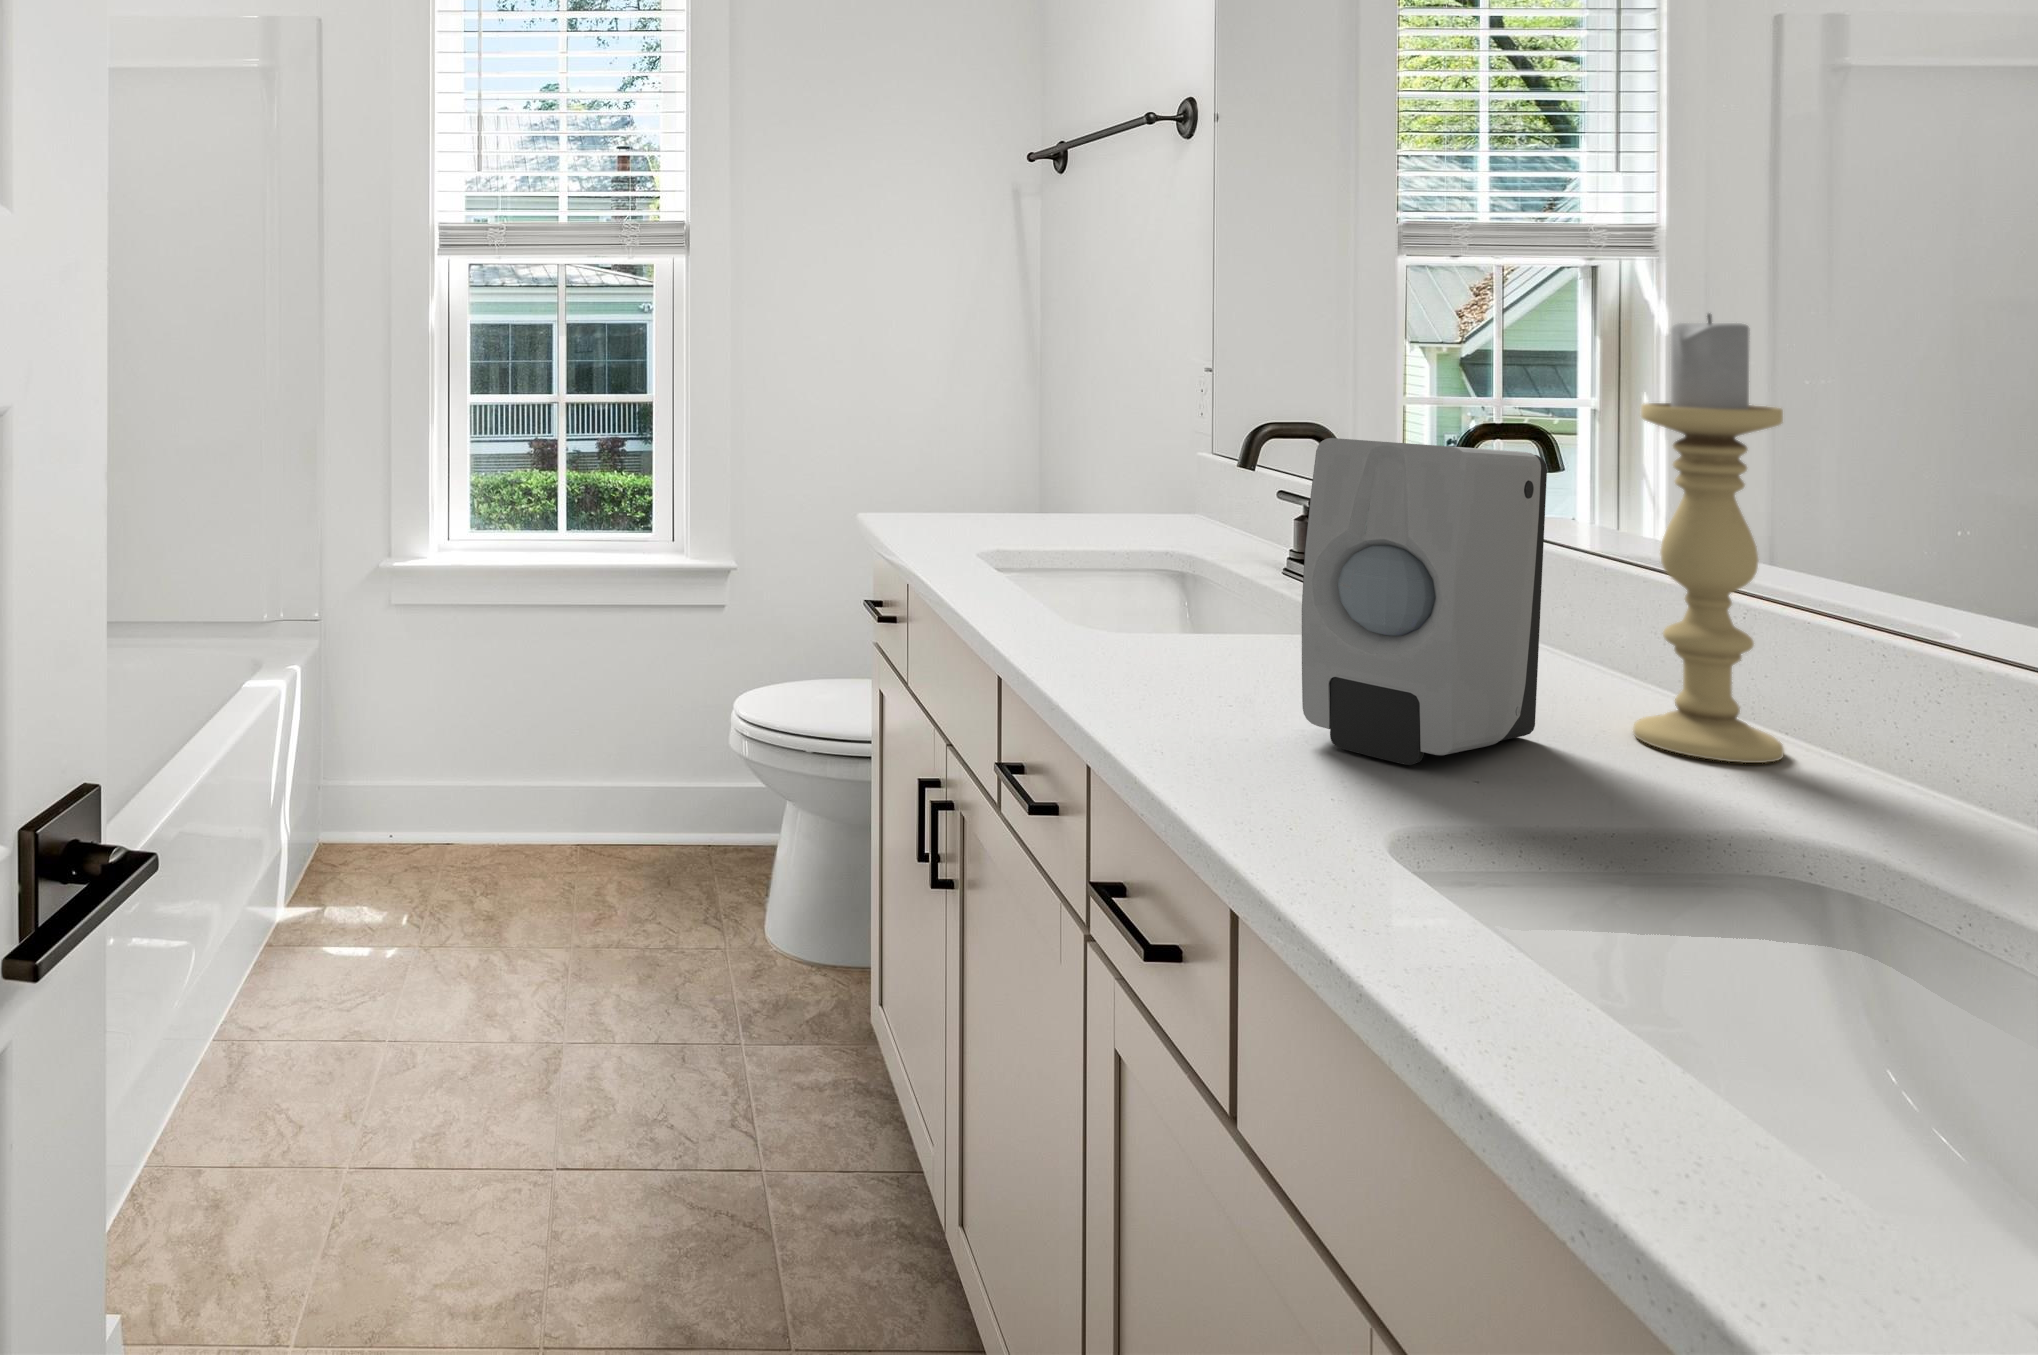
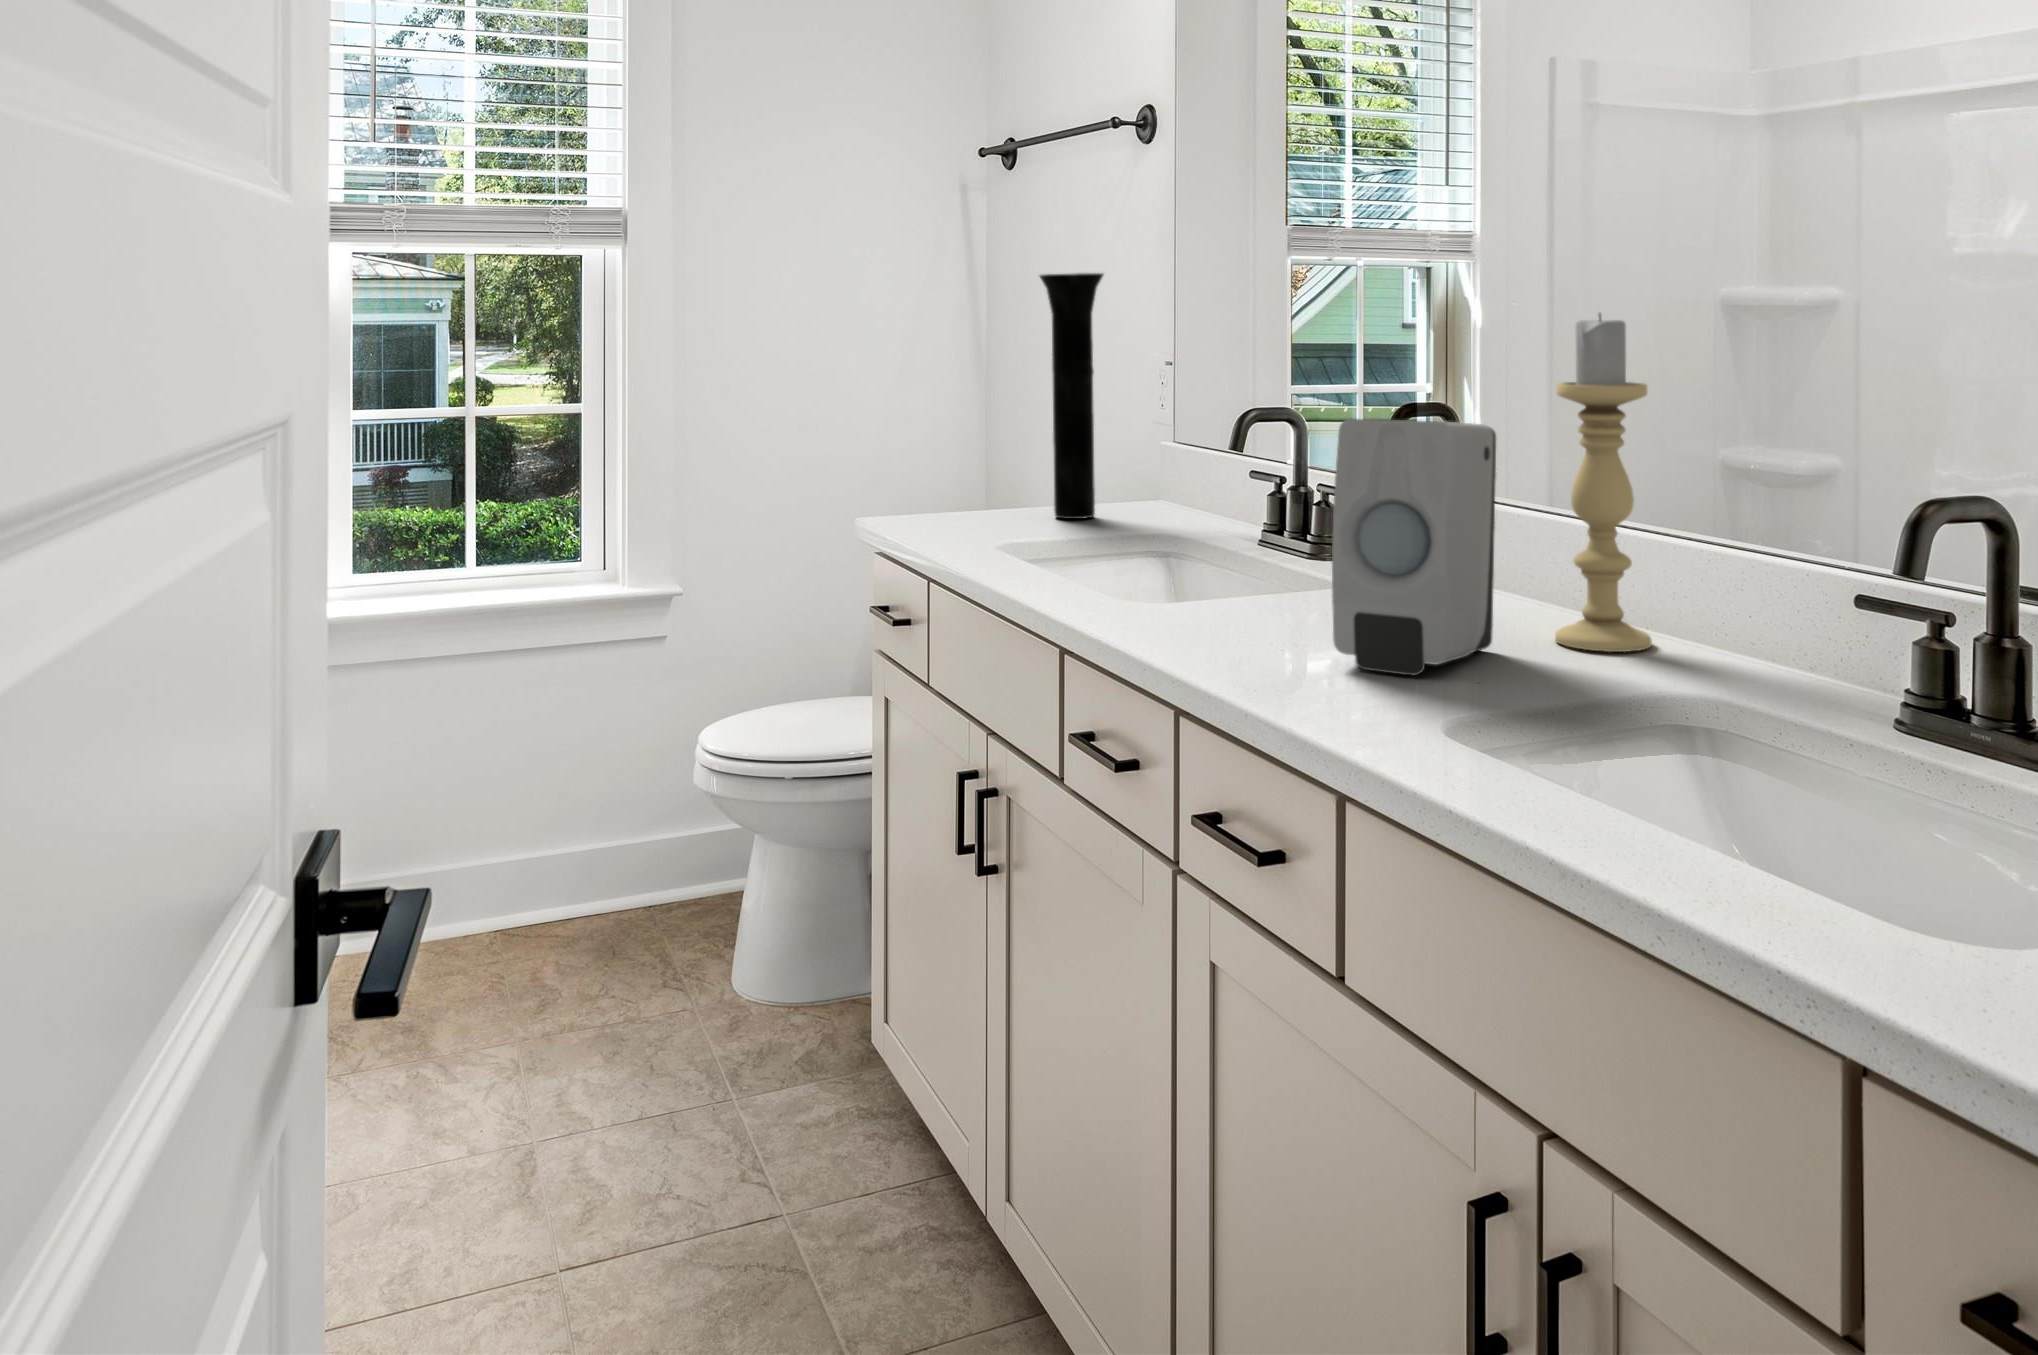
vase: none [1051,273,1123,527] -> present [1040,273,1103,519]

